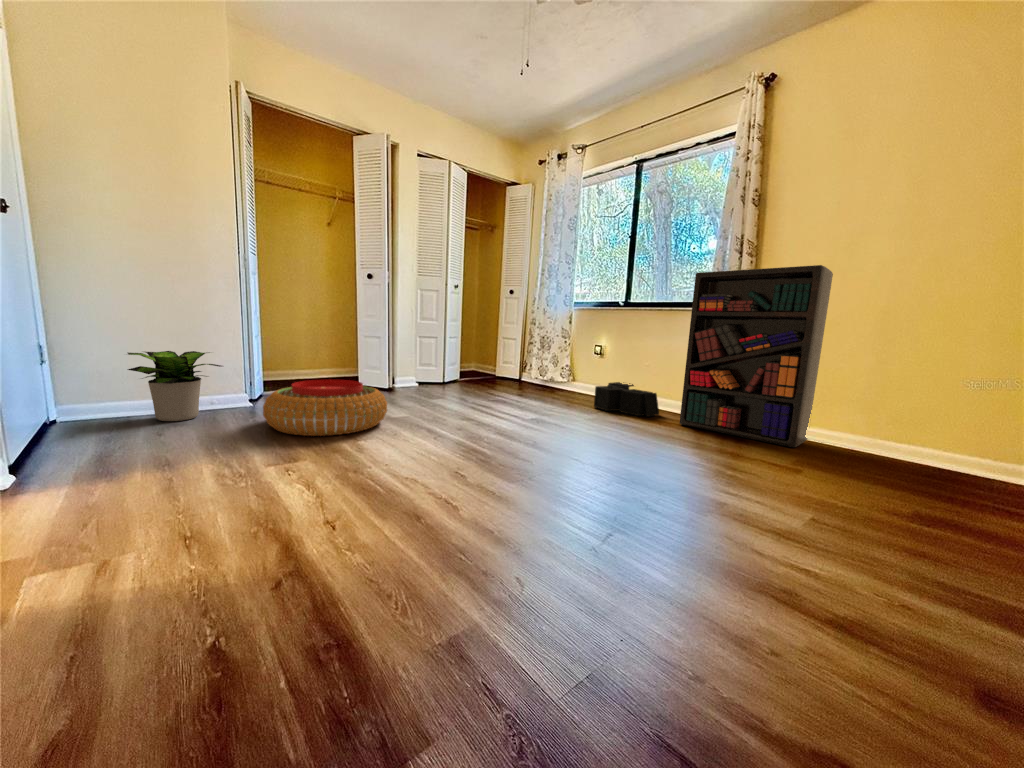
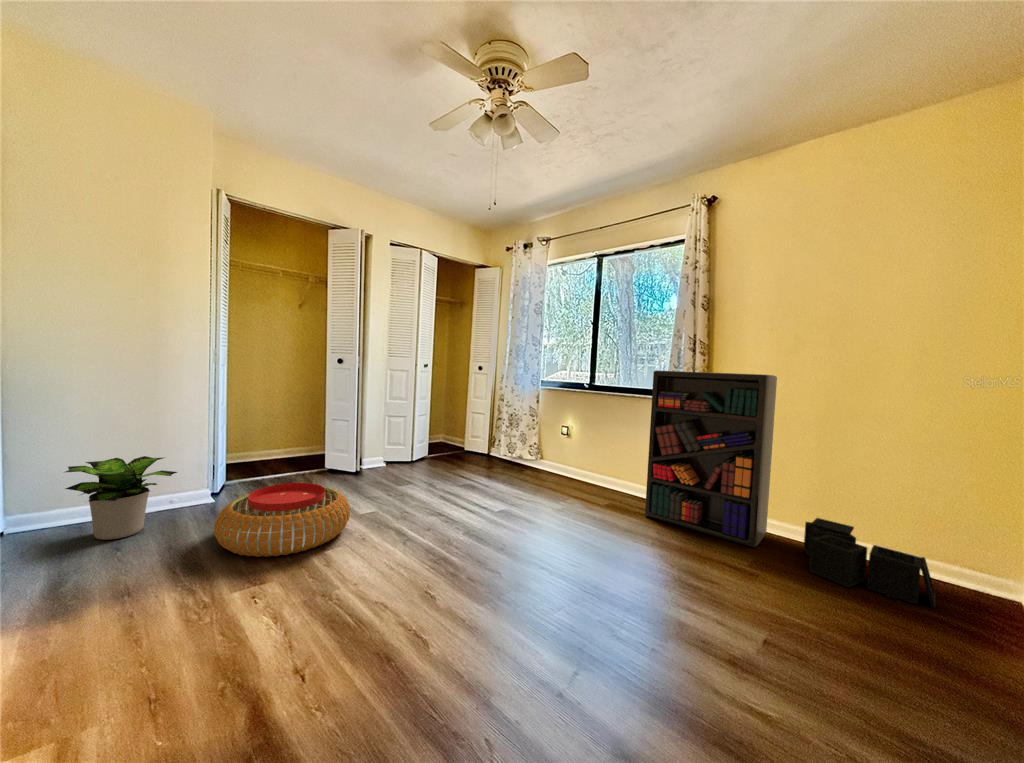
storage bin: present [594,382,659,417] -> present [803,518,936,607]

